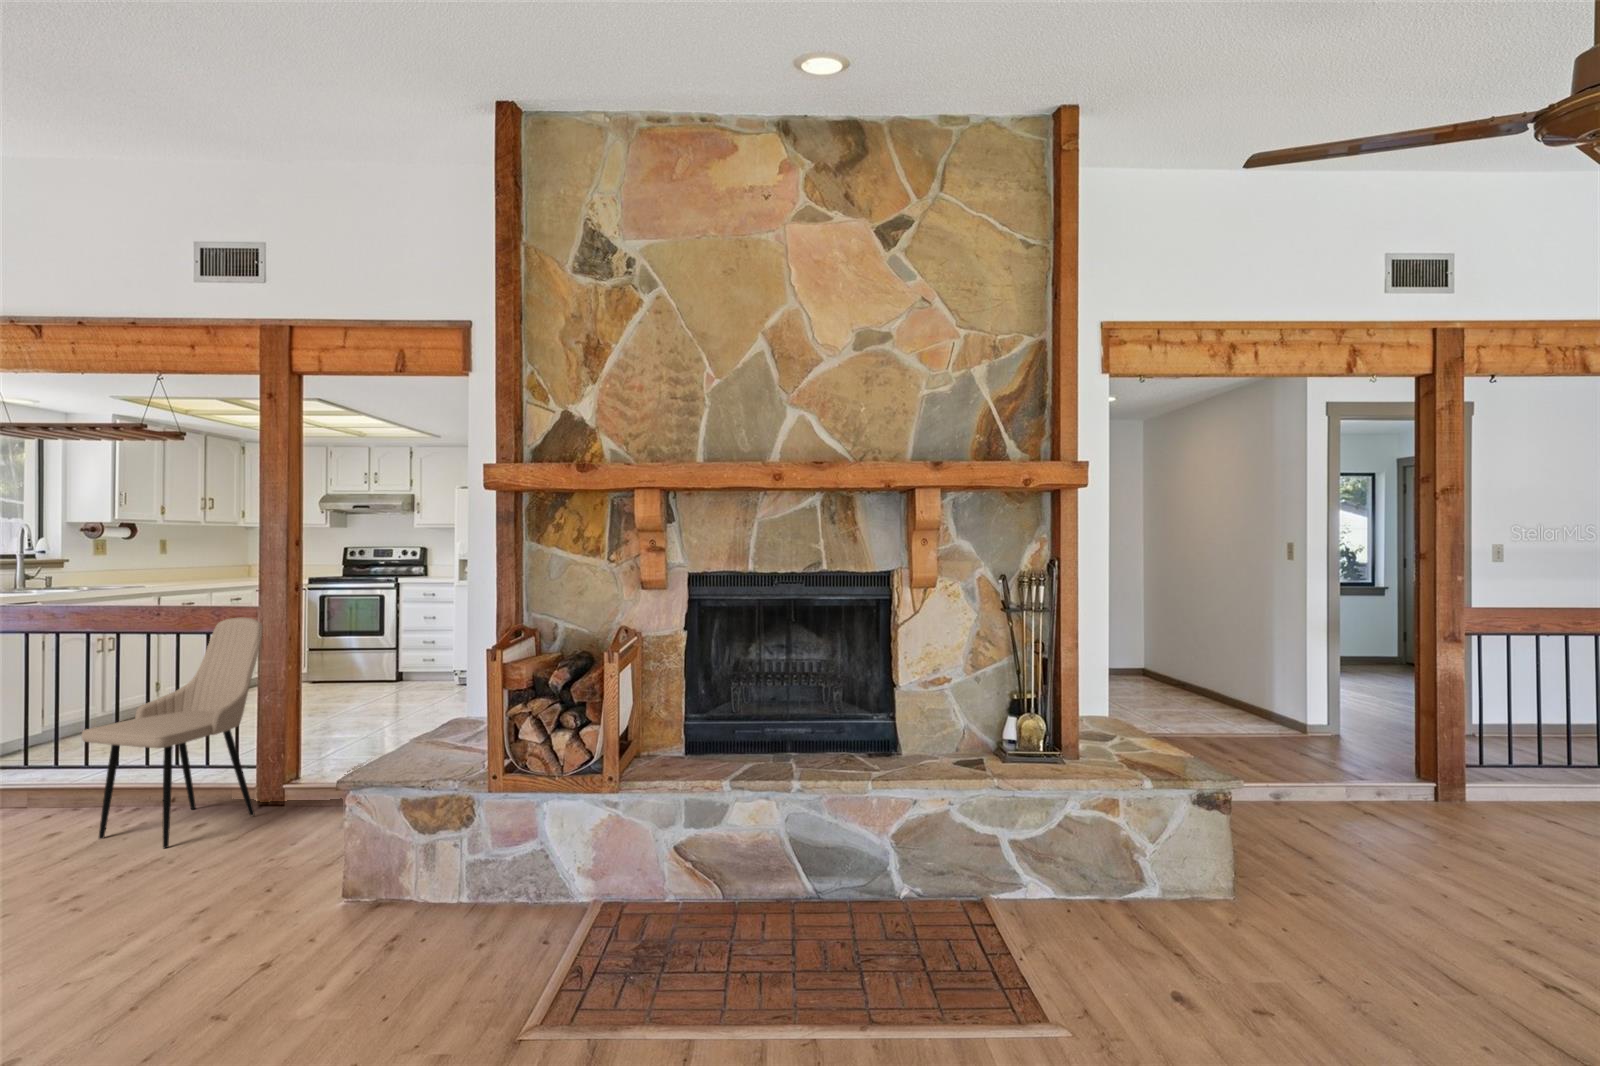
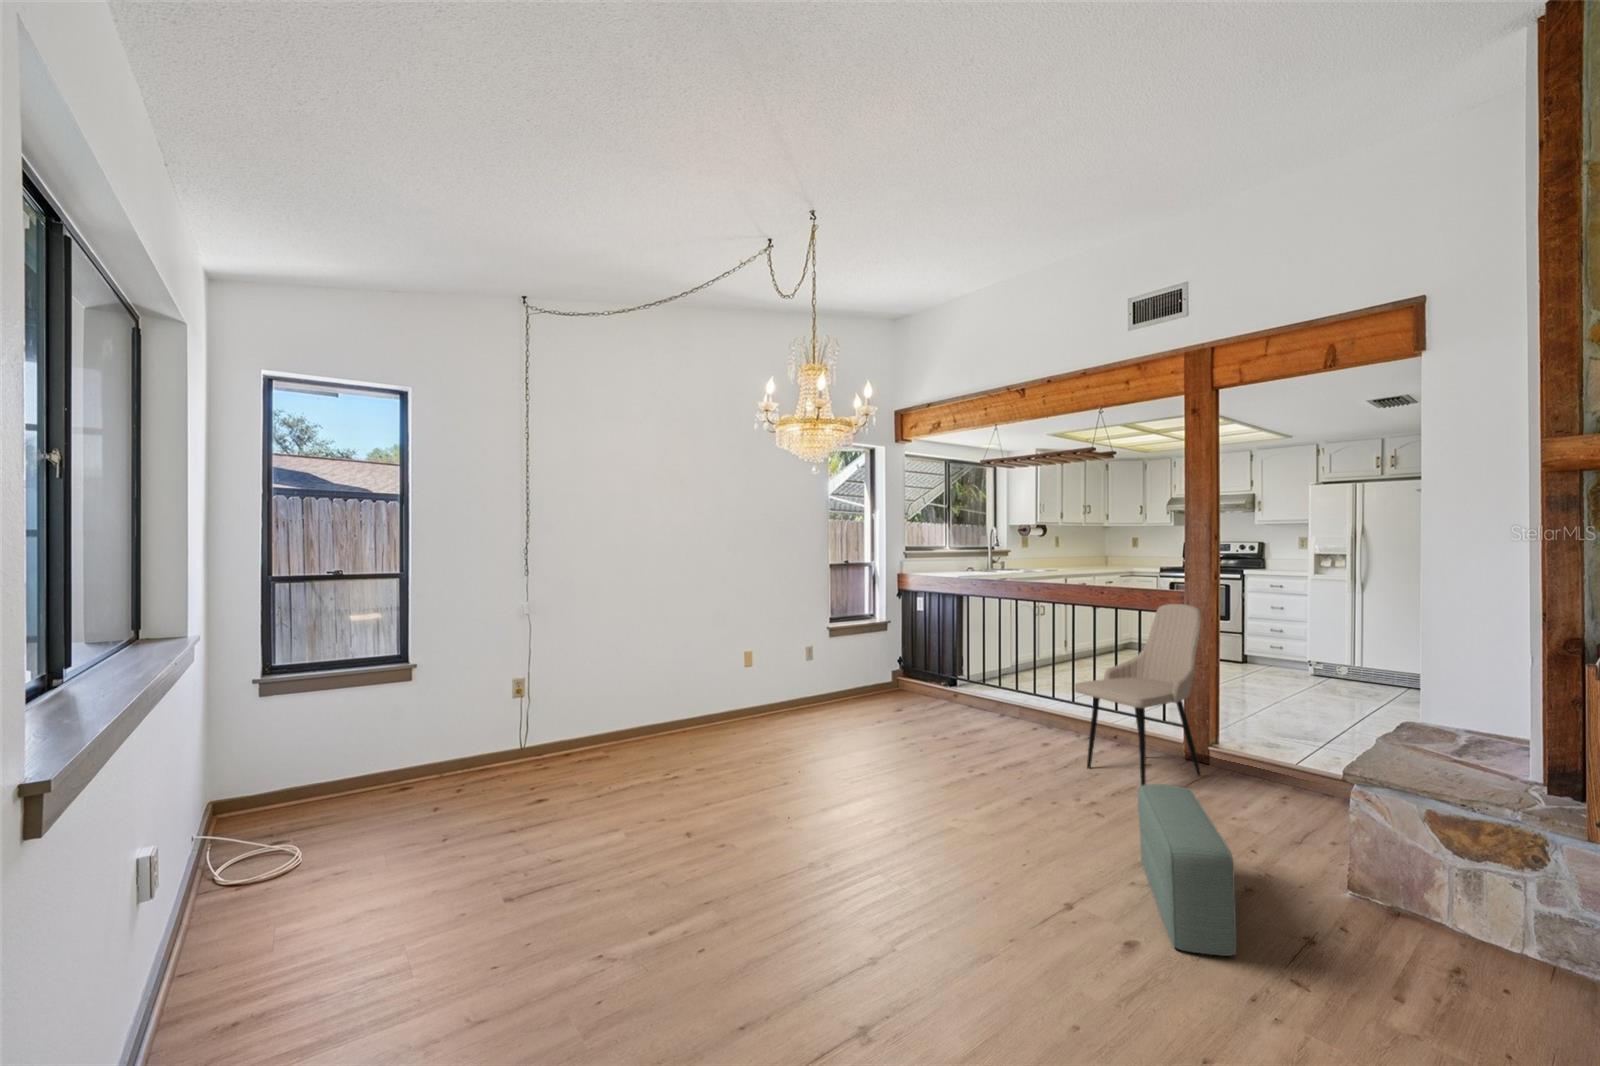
pouf: none [71,831,170,1024] -> present [1138,784,1236,956]

